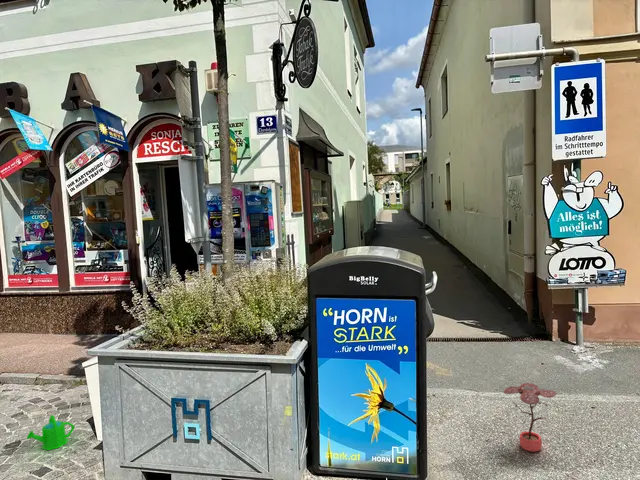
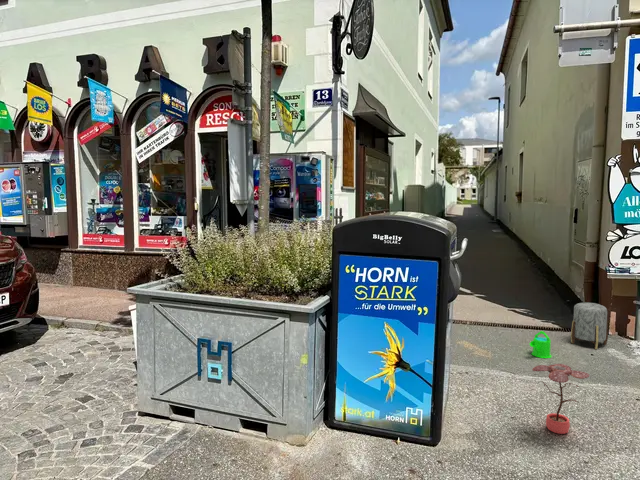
stool: none [521,312,553,356] -> present [571,302,608,349]
watering can: present [27,415,75,450] -> present [530,331,551,358]

